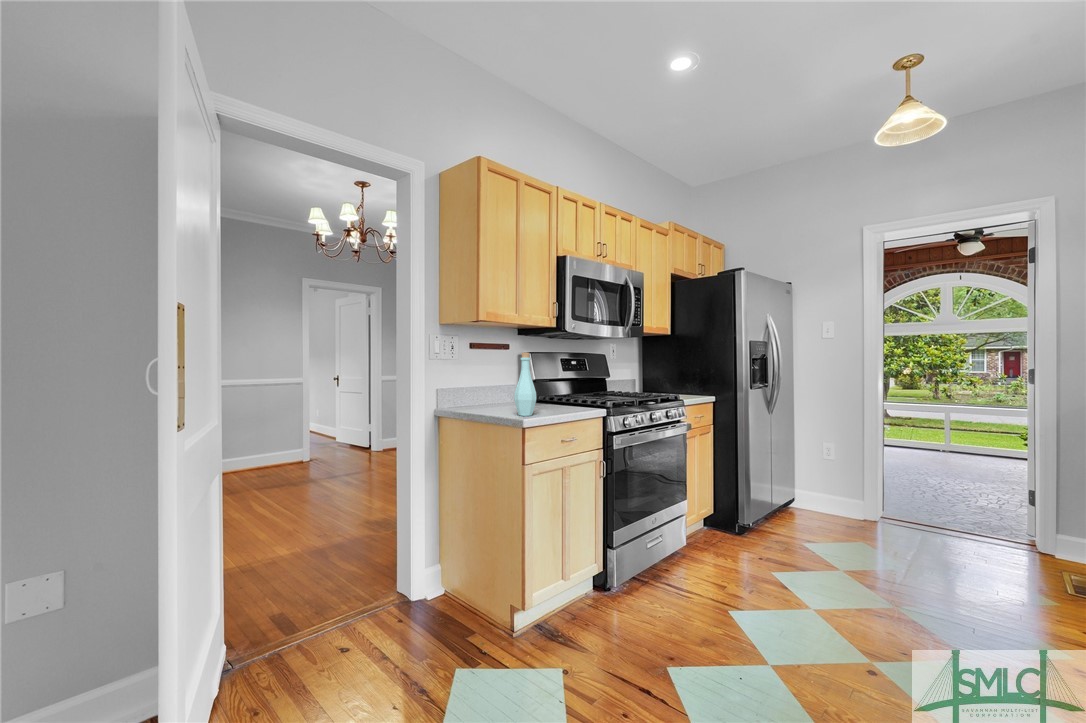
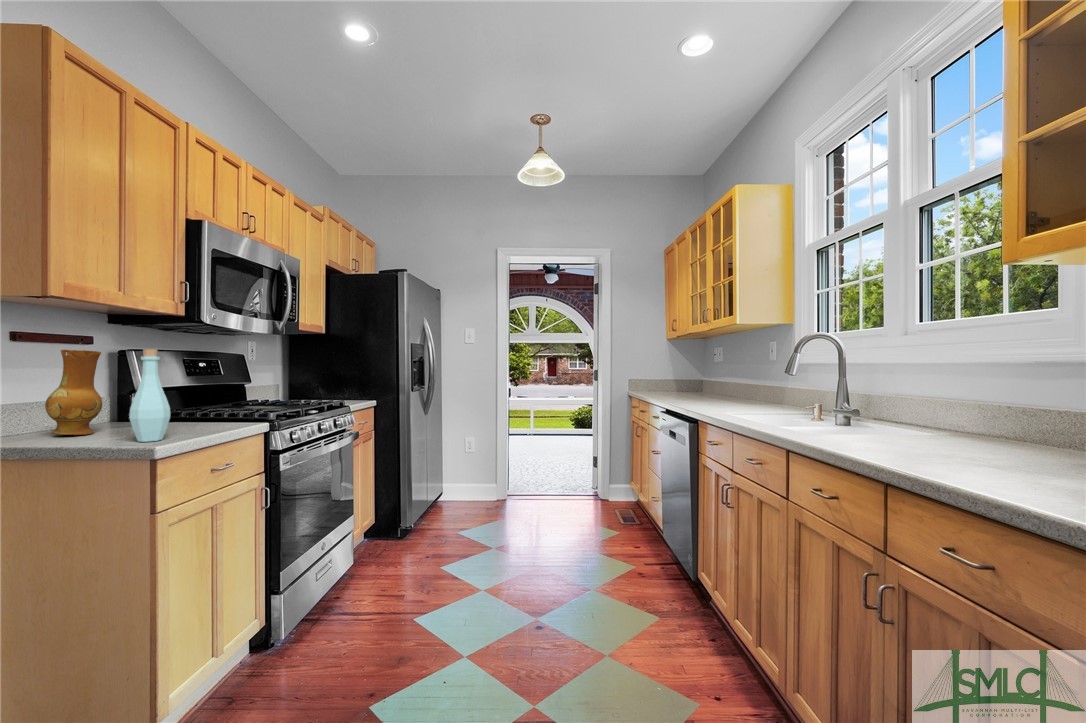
ceramic jug: none [481,353,507,409] -> present [45,350,102,435]

